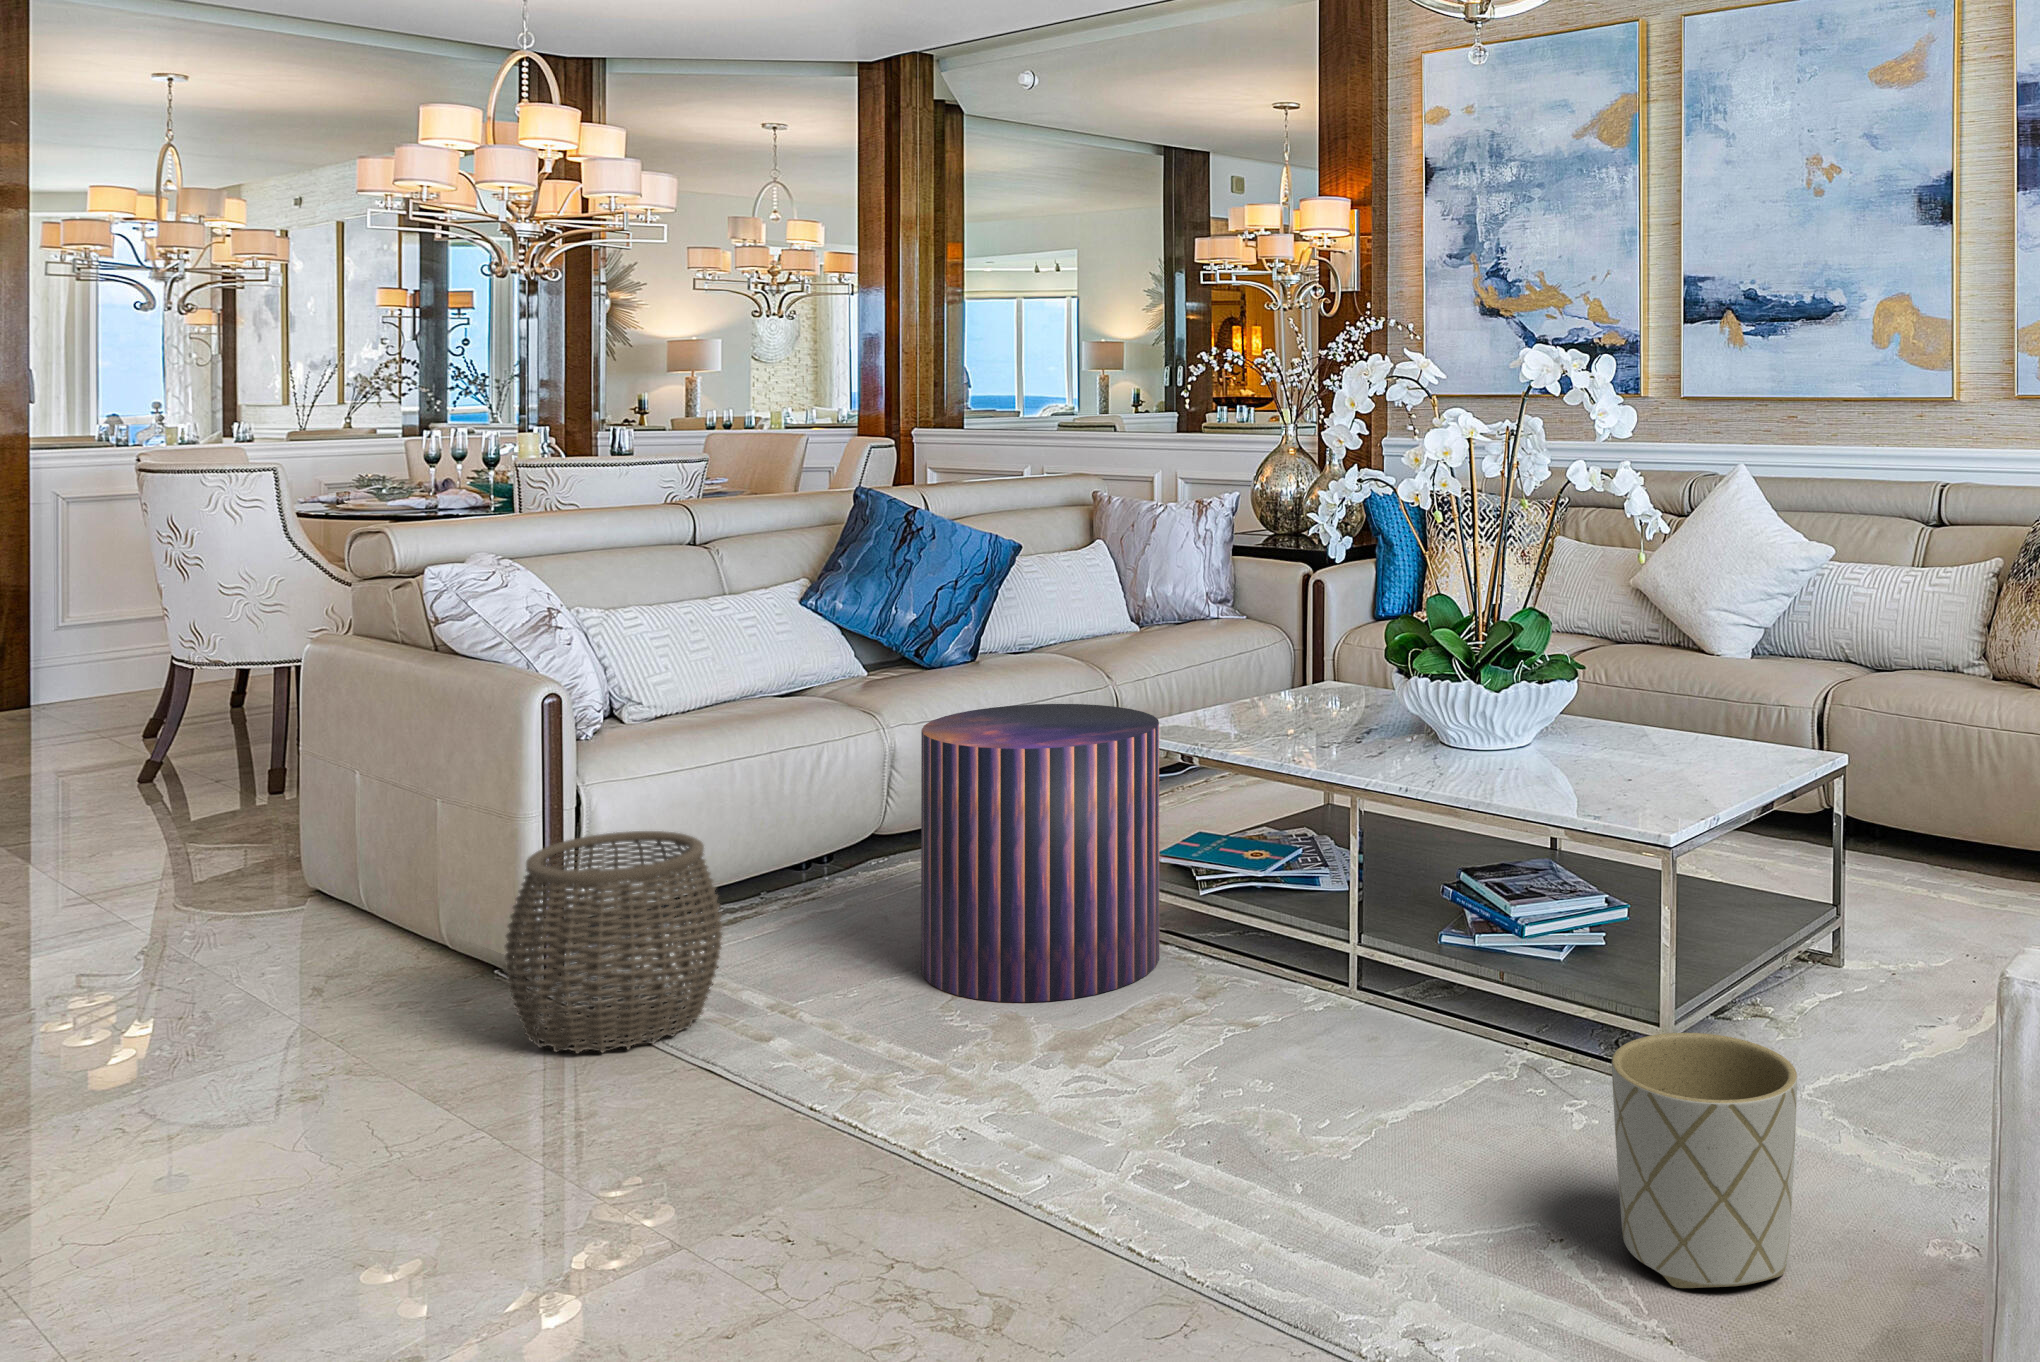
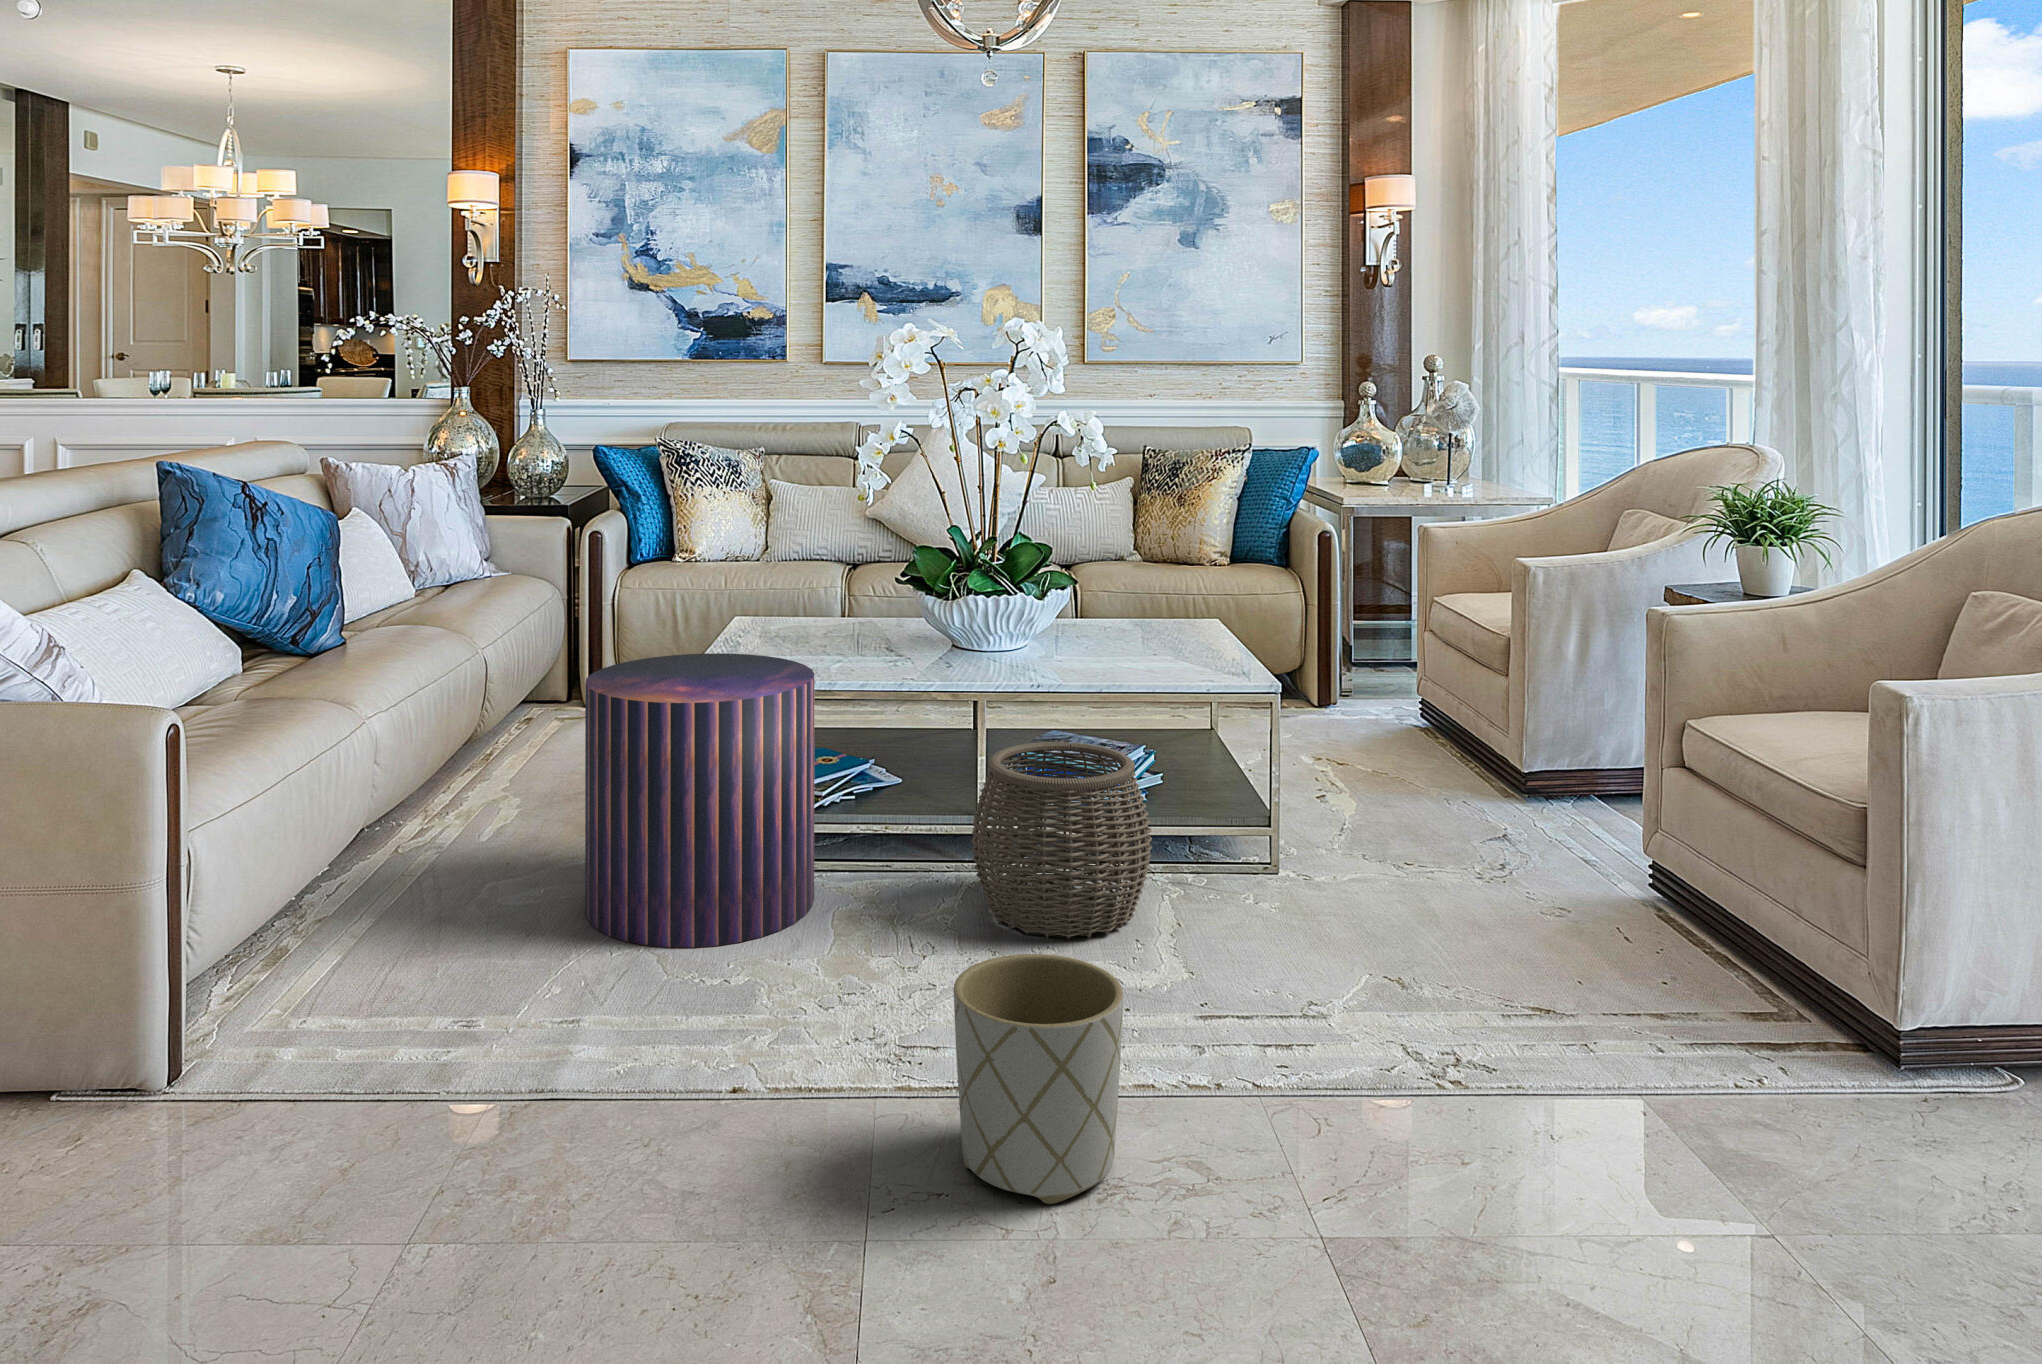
woven basket: present [504,831,722,1054] -> present [971,742,1152,939]
planter: present [1612,1033,1797,1288] -> present [954,954,1123,1204]

